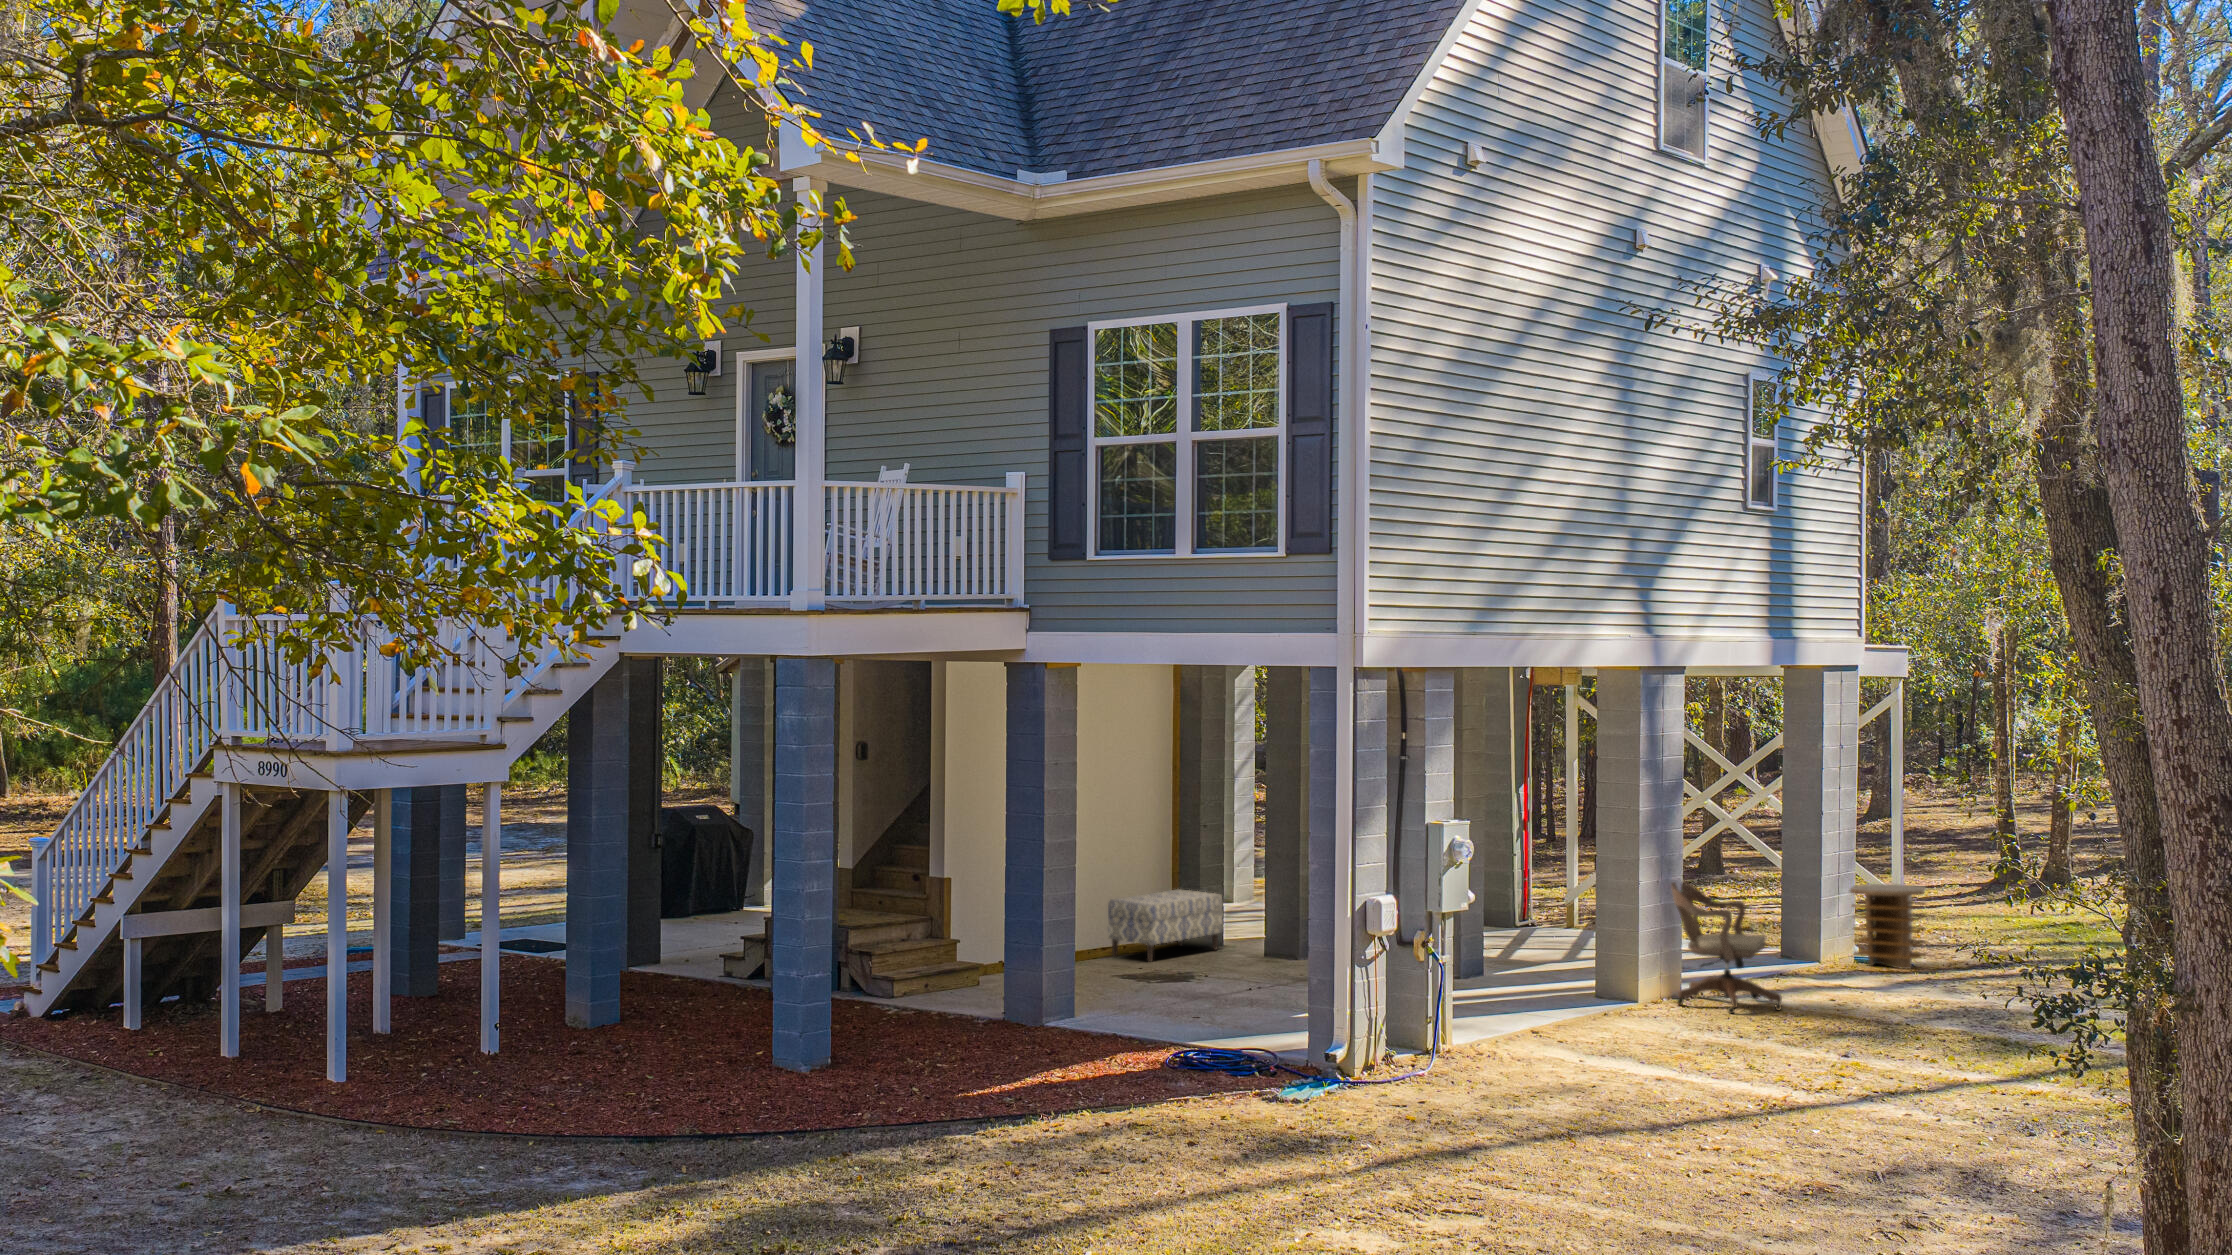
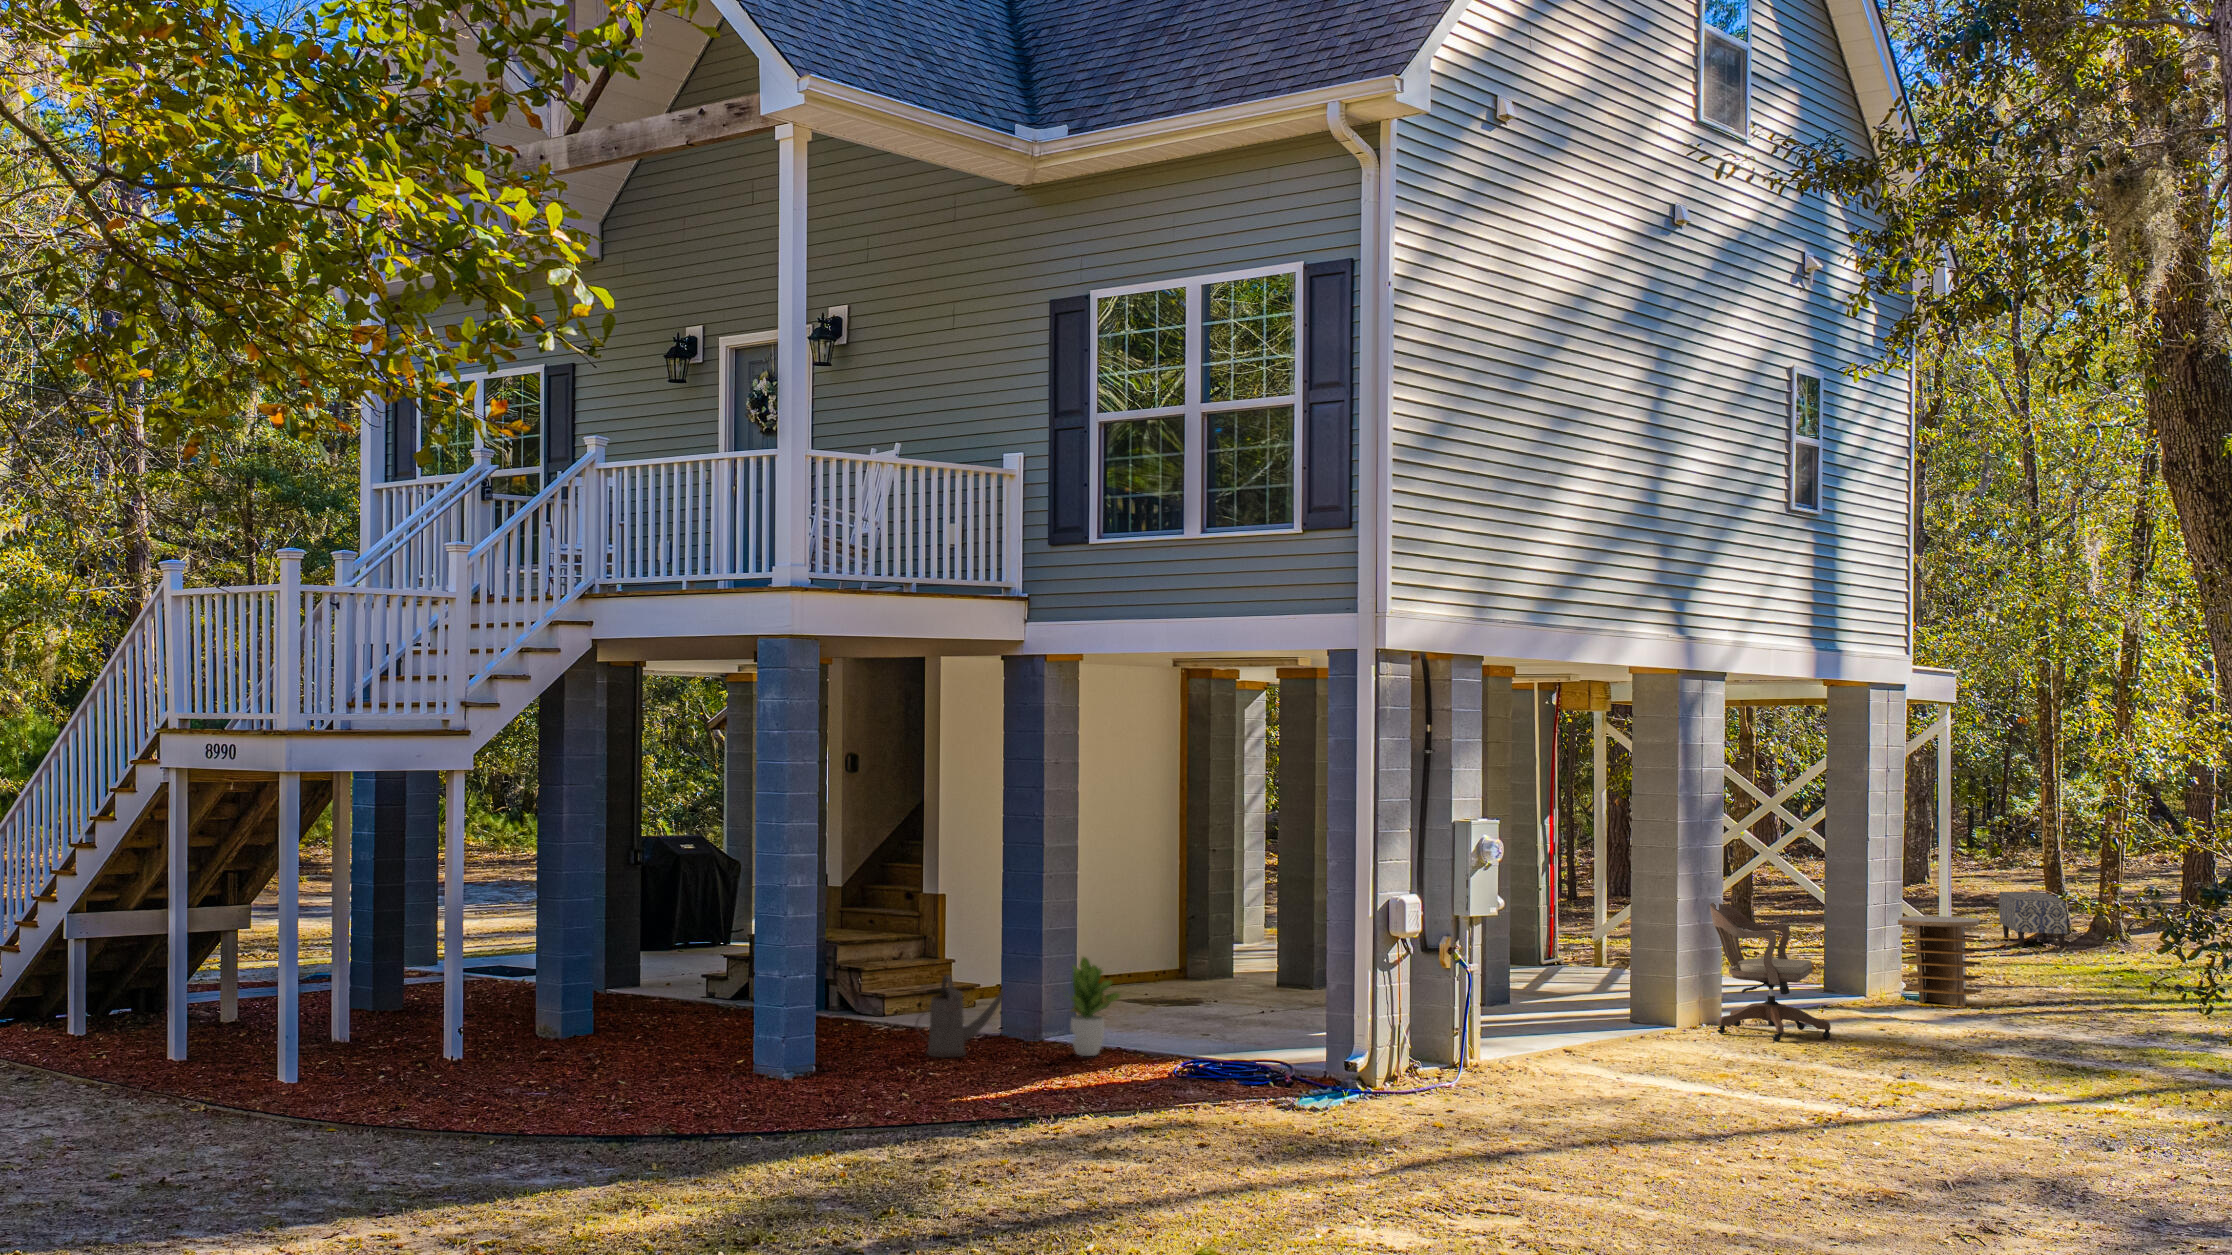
bench: present [1108,889,1223,962] -> present [1999,892,2068,948]
potted plant: none [1064,945,1119,1039] -> present [1067,957,1120,1056]
watering can: none [926,965,1013,1042] -> present [916,975,1004,1057]

